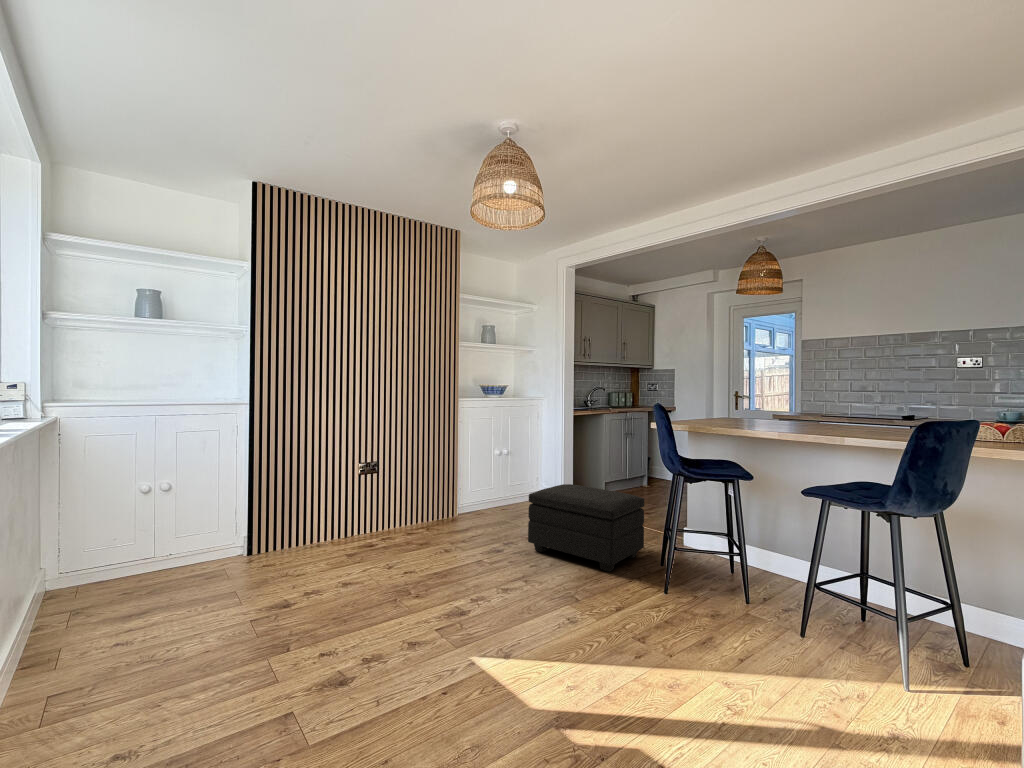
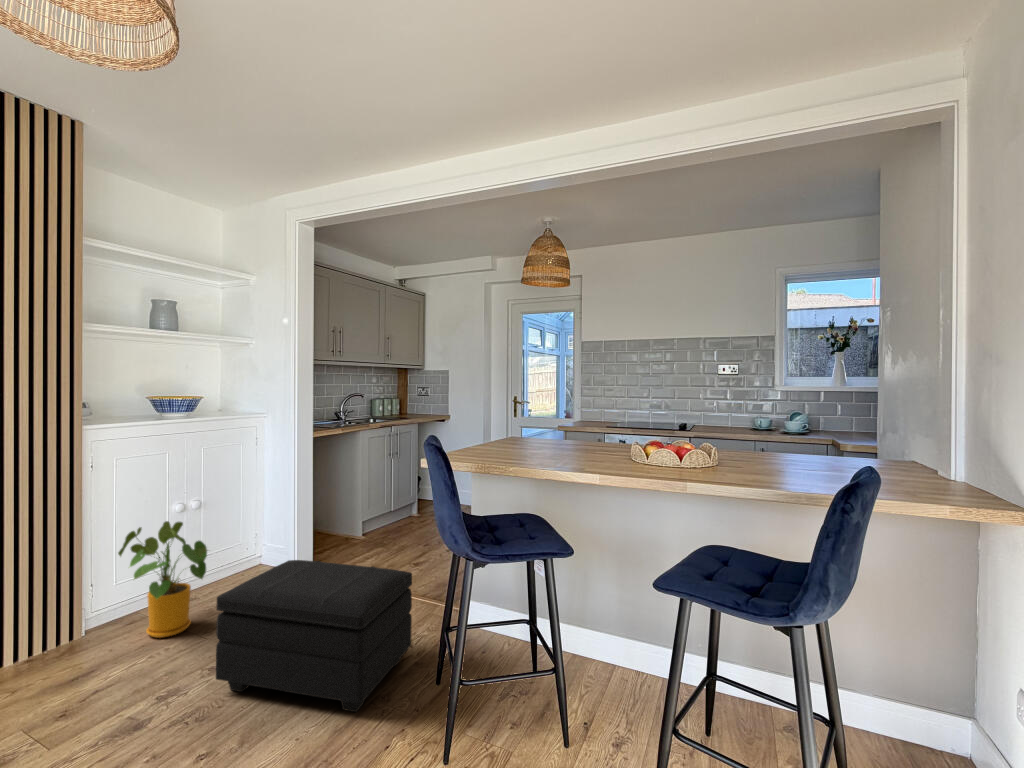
house plant: none [470,458,518,524] -> present [118,521,208,638]

